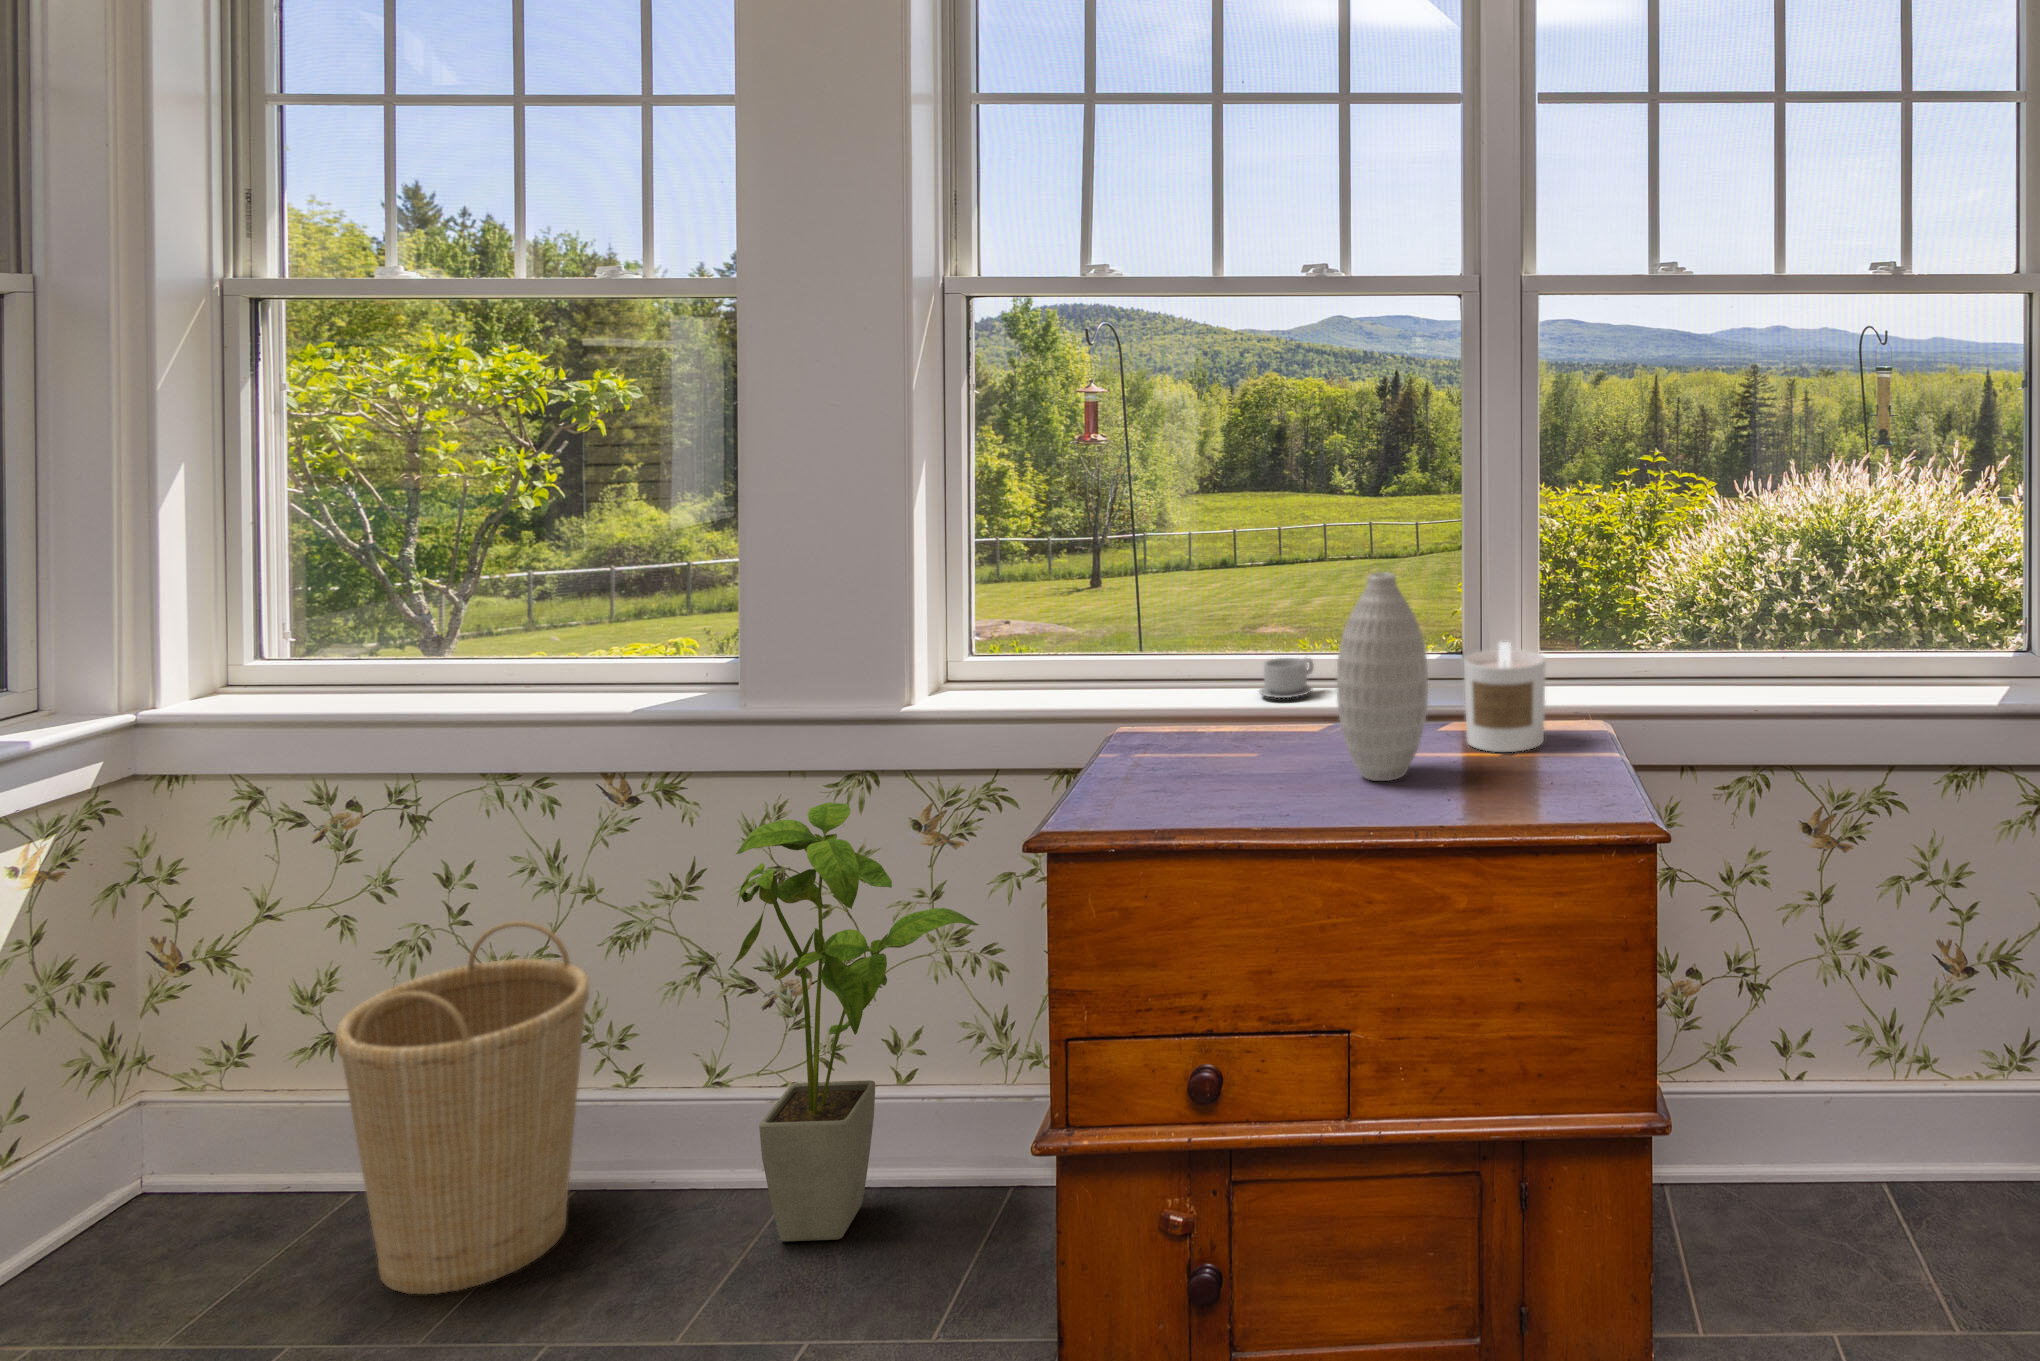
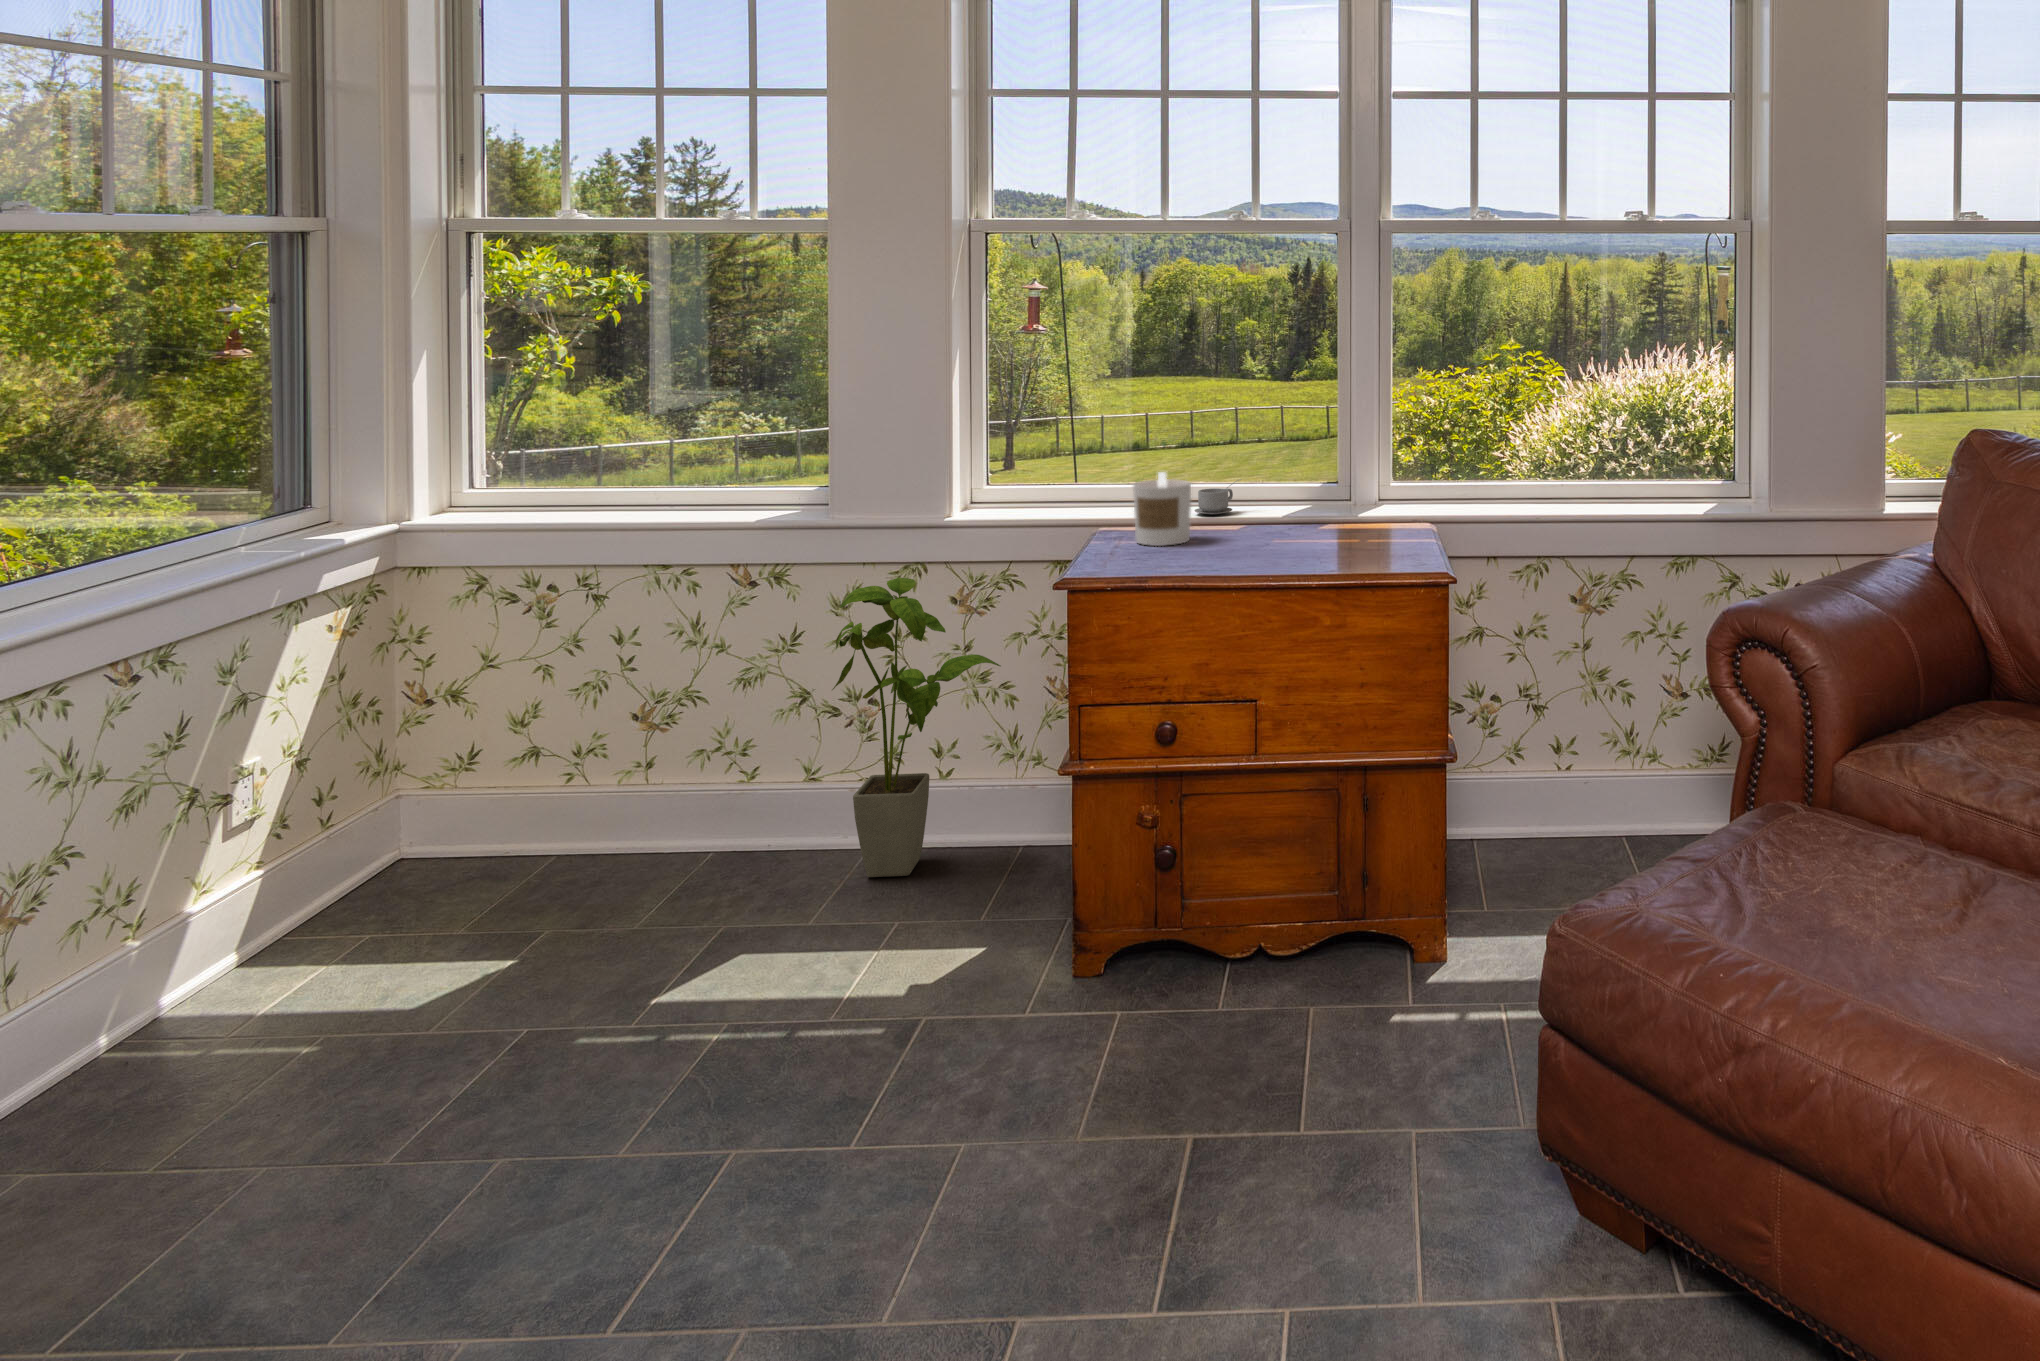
vase: present [1337,572,1428,781] -> none [1252,413,1313,551]
candle: present [1464,642,1546,752] -> present [1133,472,1191,546]
basket: present [336,921,589,1294] -> none [561,665,730,907]

